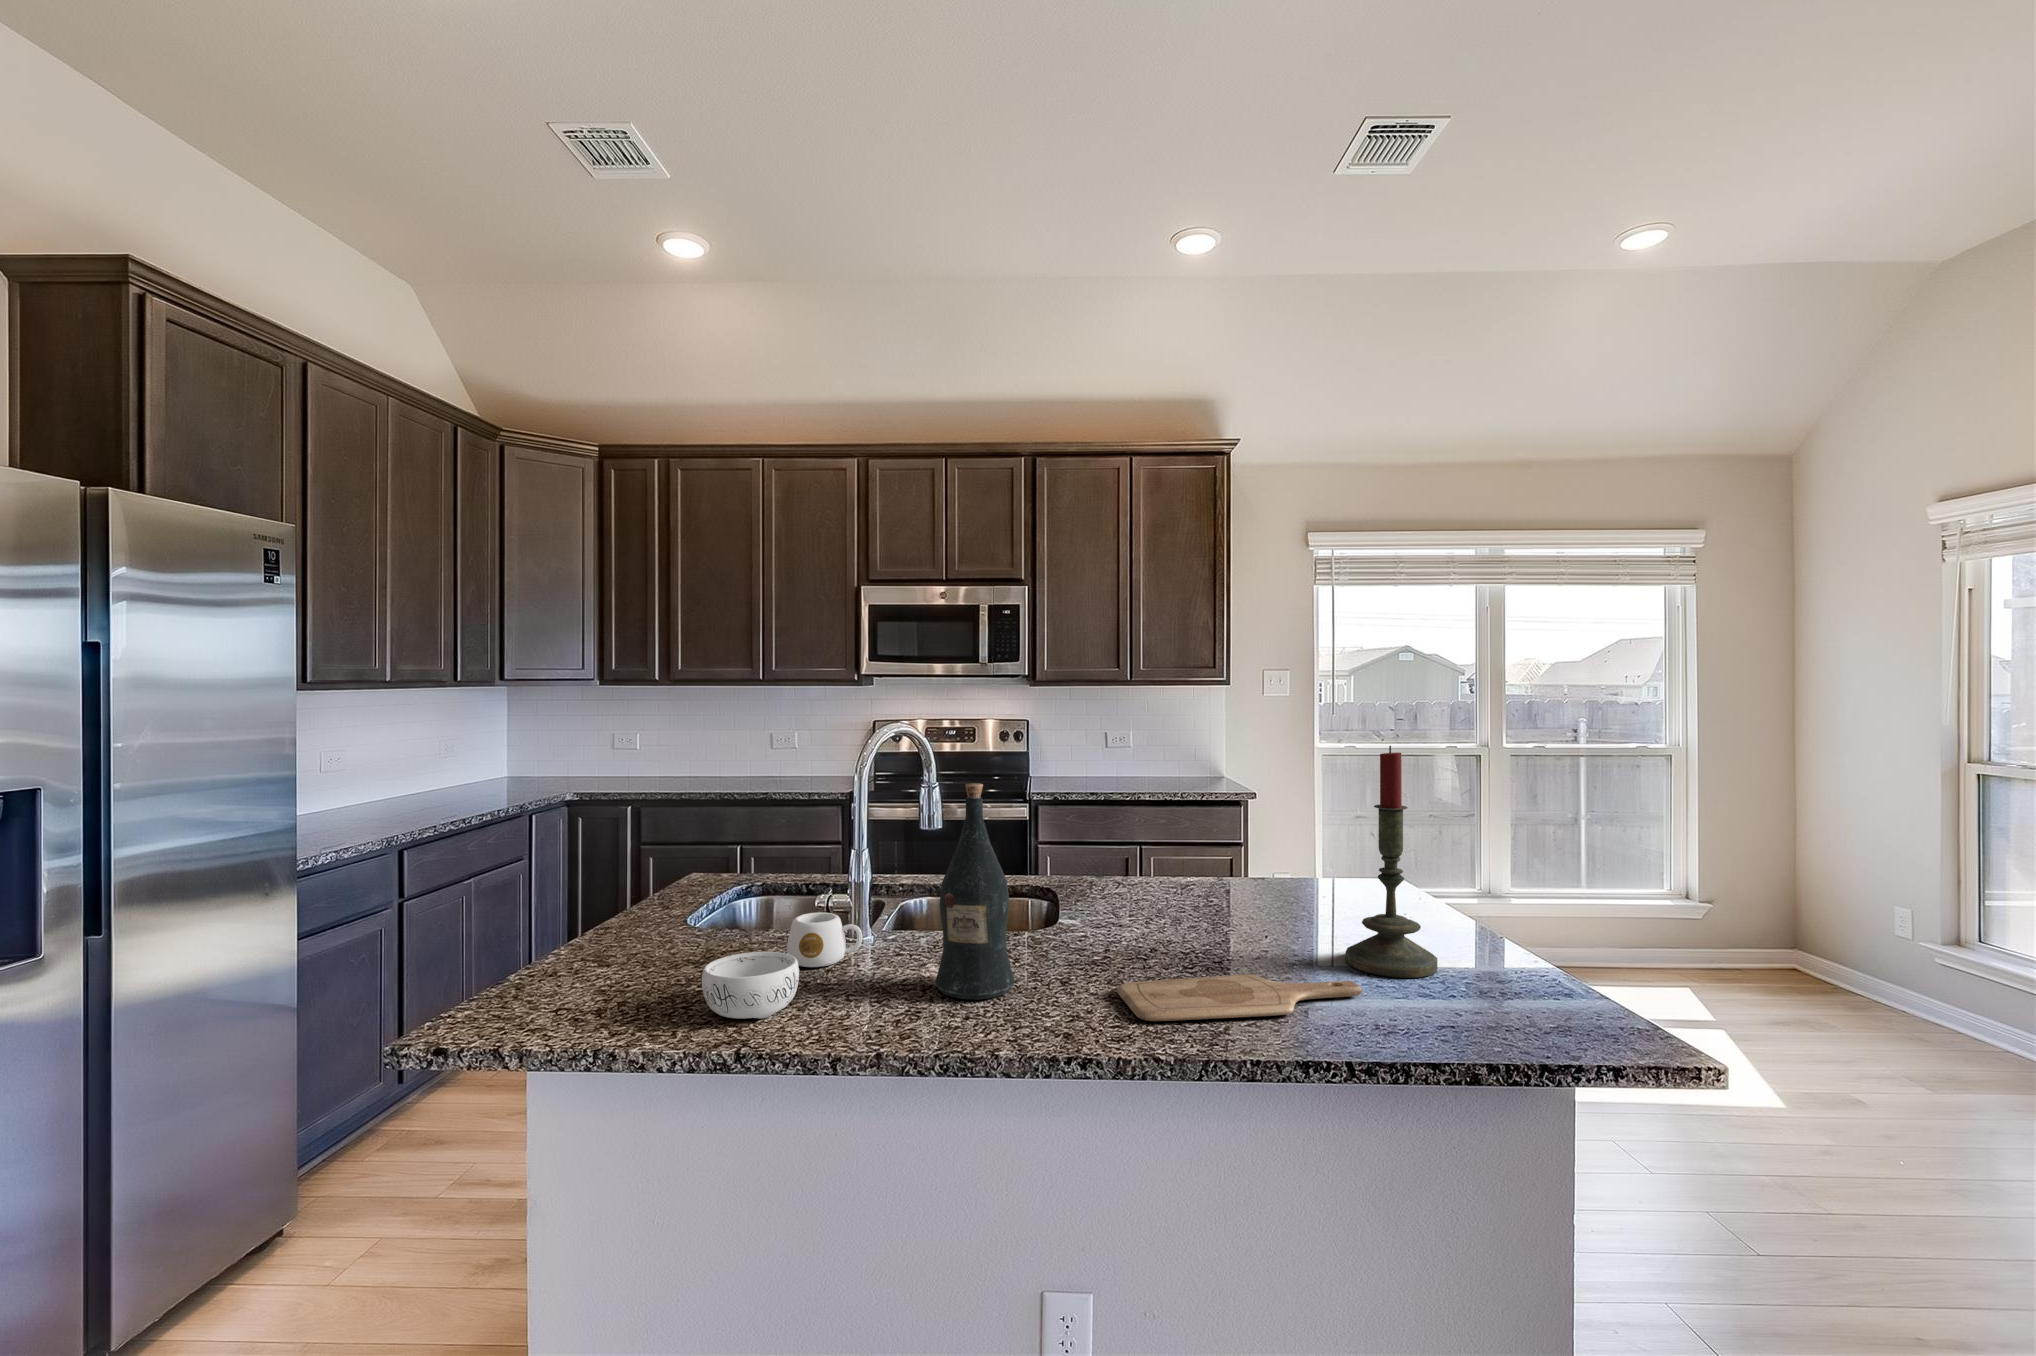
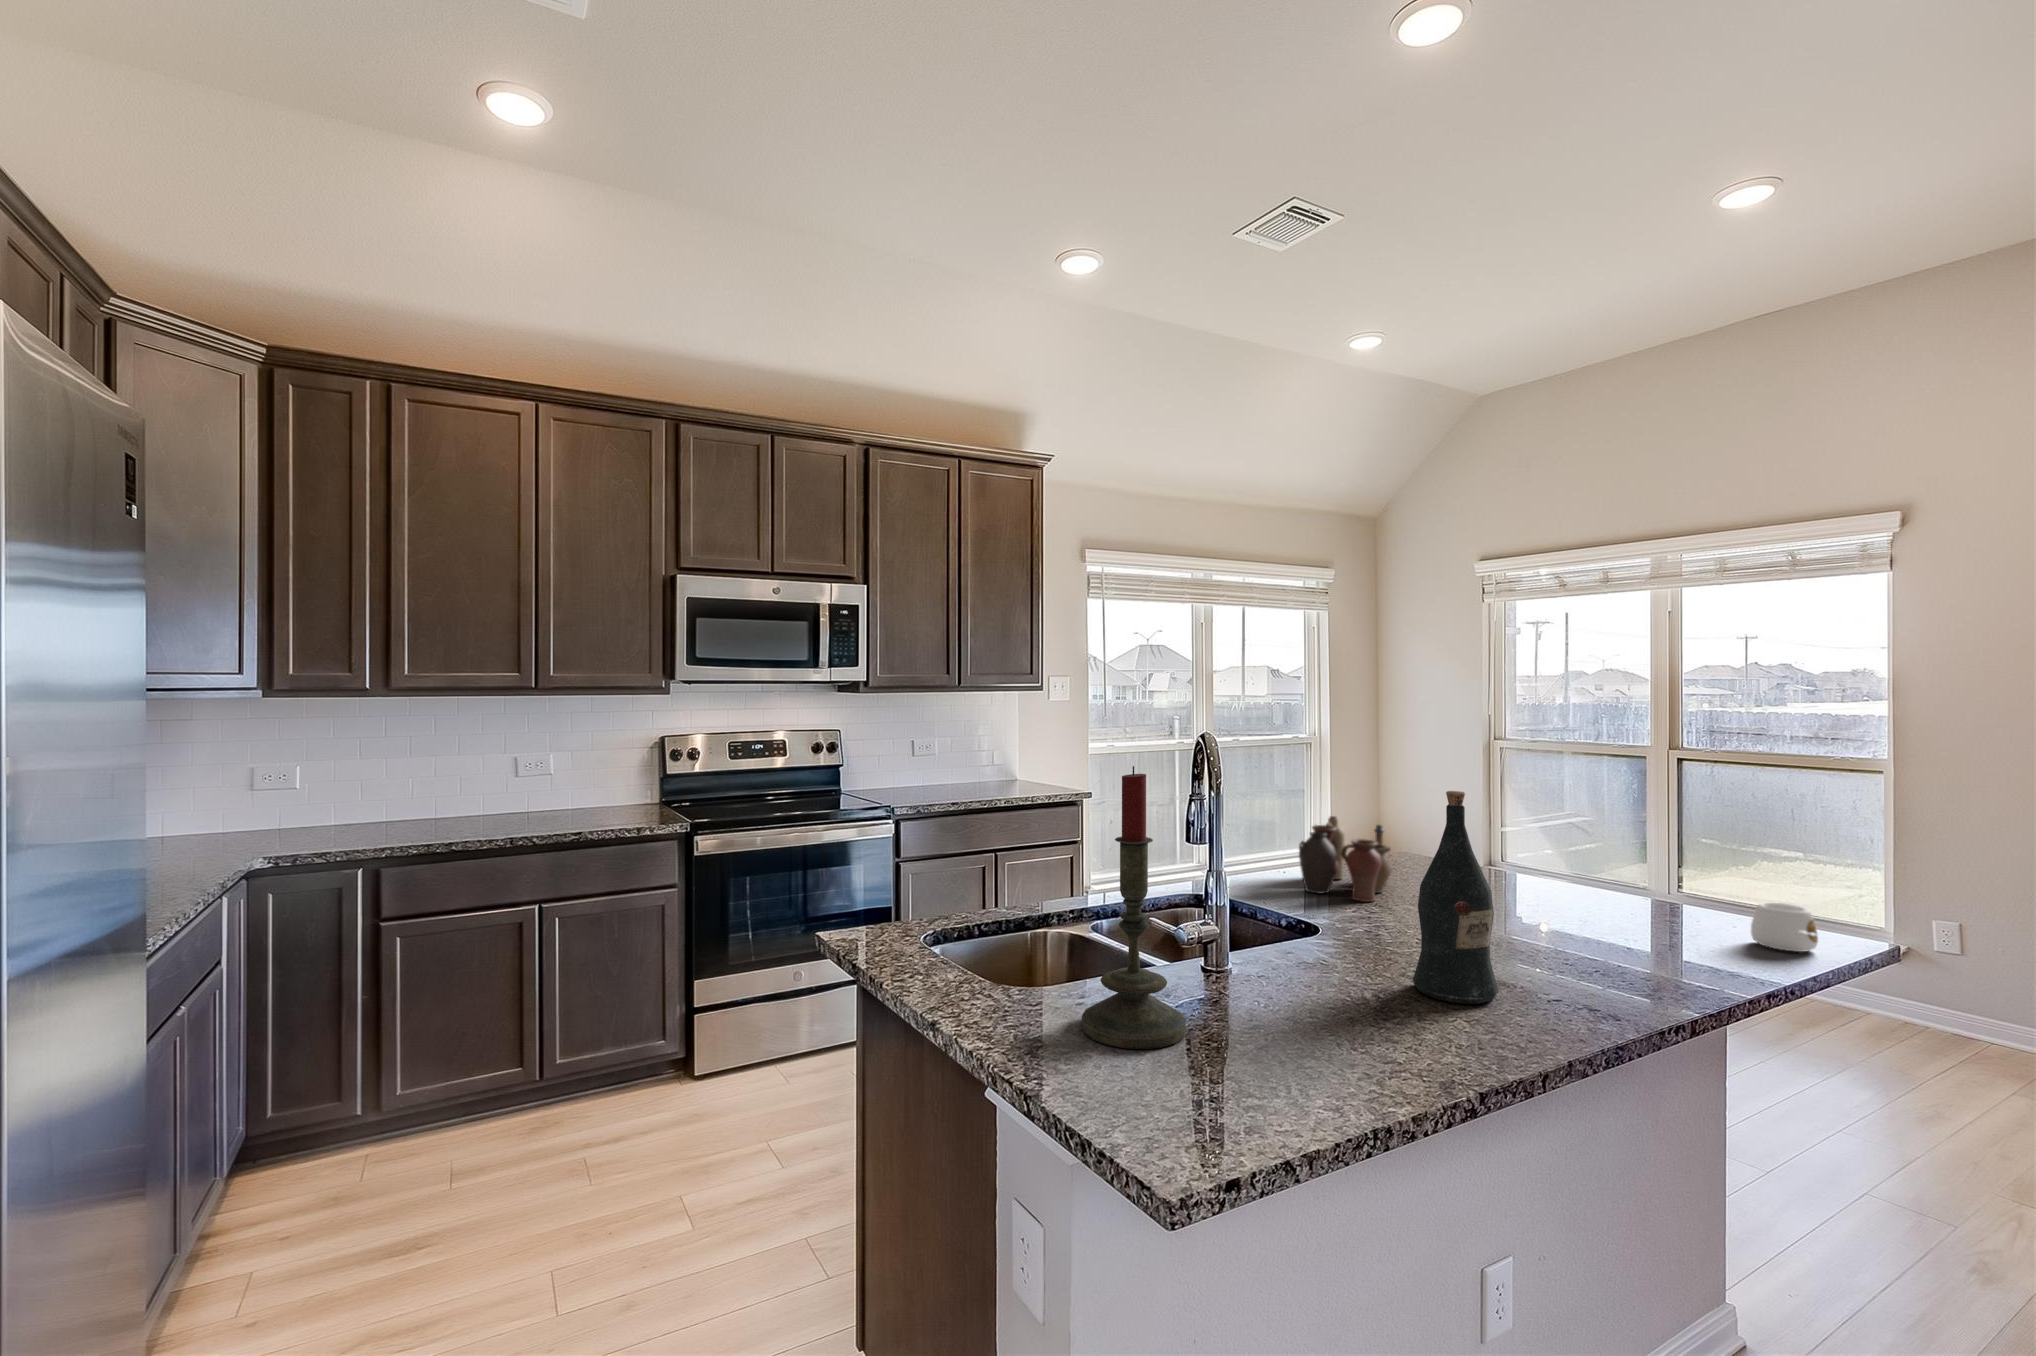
candle: present [1346,746,1438,978] -> present [1082,766,1186,1049]
vase: none [1136,821,1265,913] -> present [1299,816,1393,902]
mug: present [787,912,862,967] -> present [1751,903,1818,952]
decorative bowl: present [702,952,799,1019] -> none [1309,987,1430,1065]
cutting board: present [1117,975,1362,1021] -> none [1542,935,1684,991]

